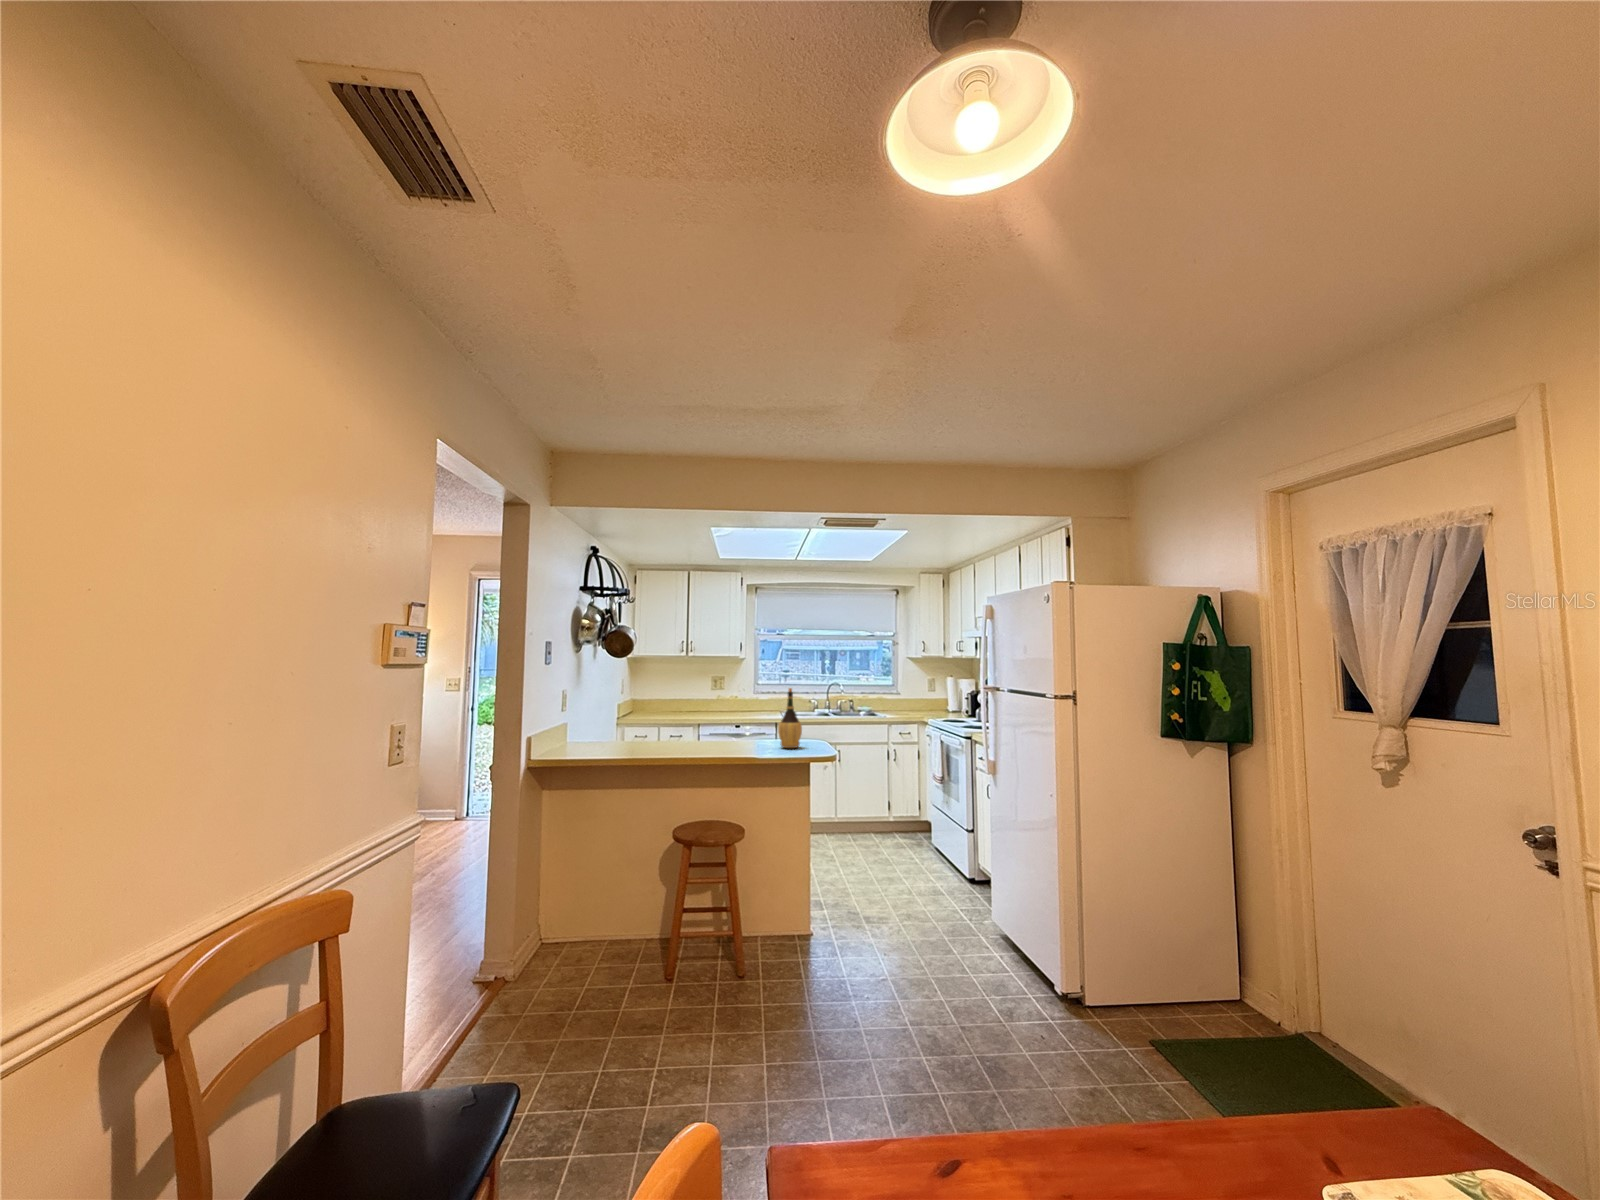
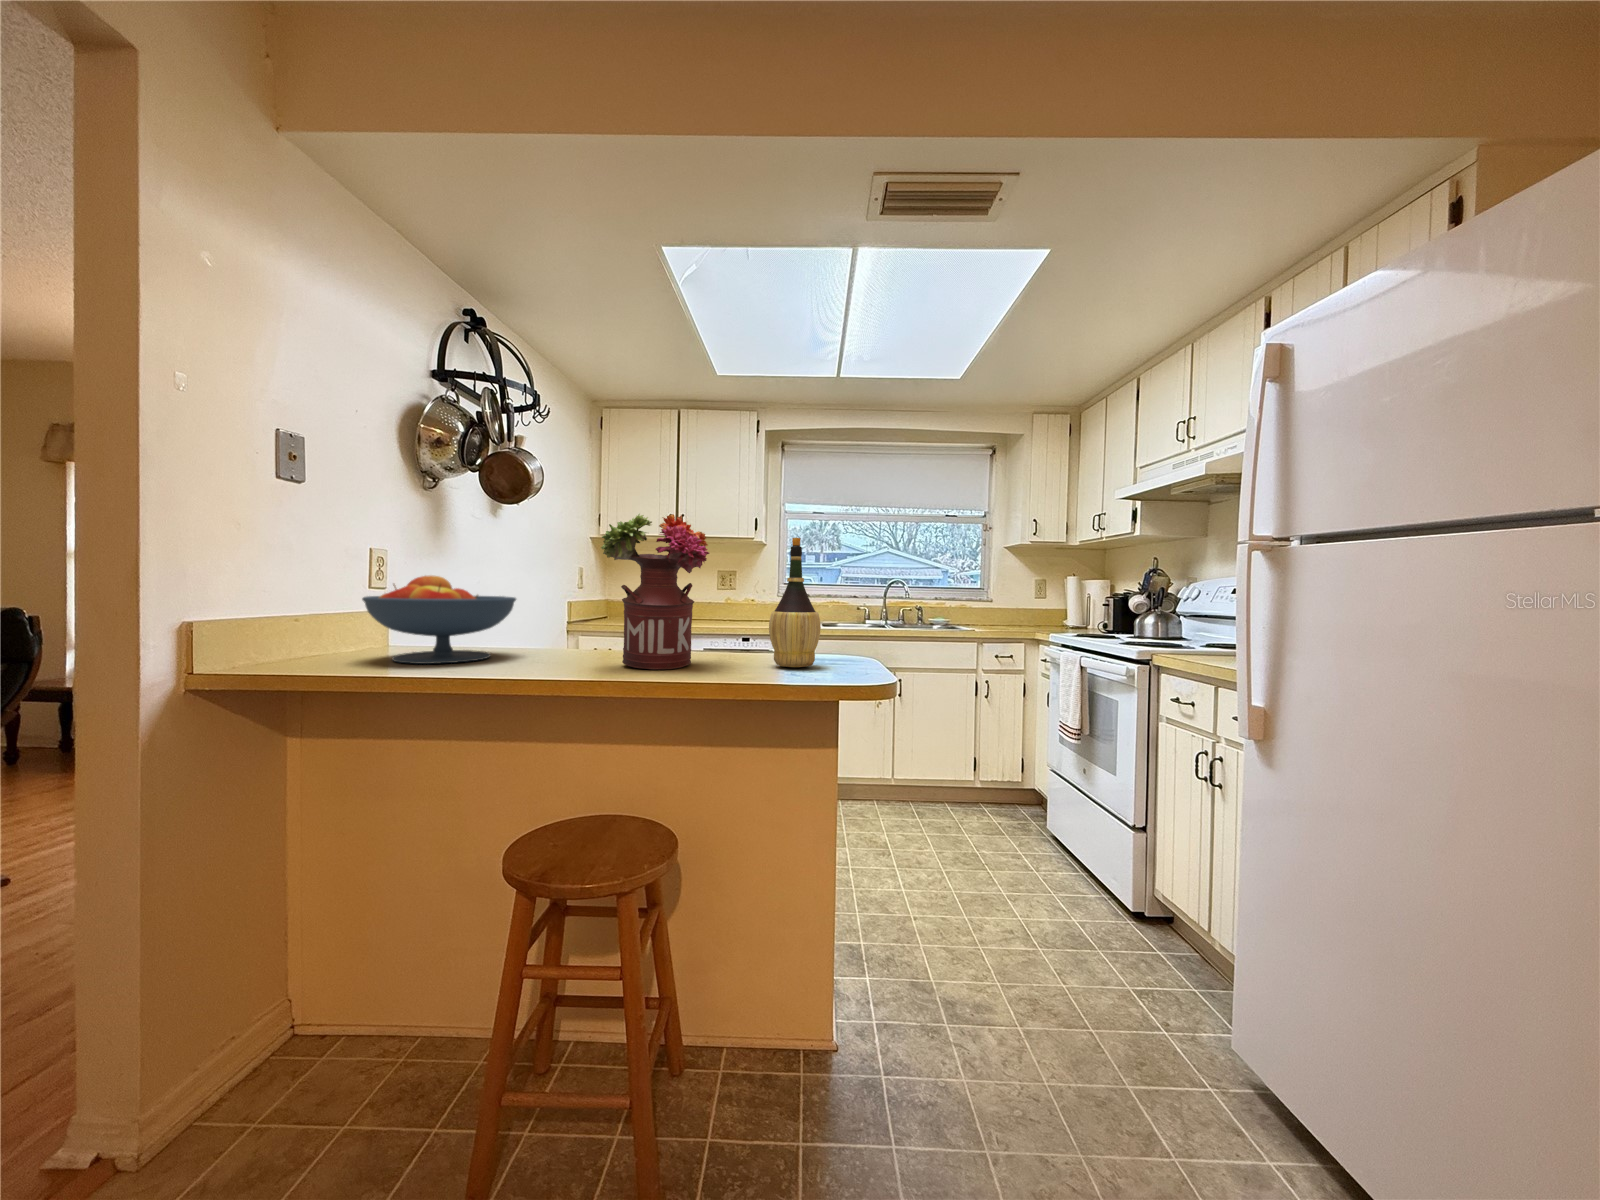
flower arrangement: none [704,678,753,751] -> present [601,514,709,669]
fruit bowl: none [588,707,655,752] -> present [362,576,516,664]

